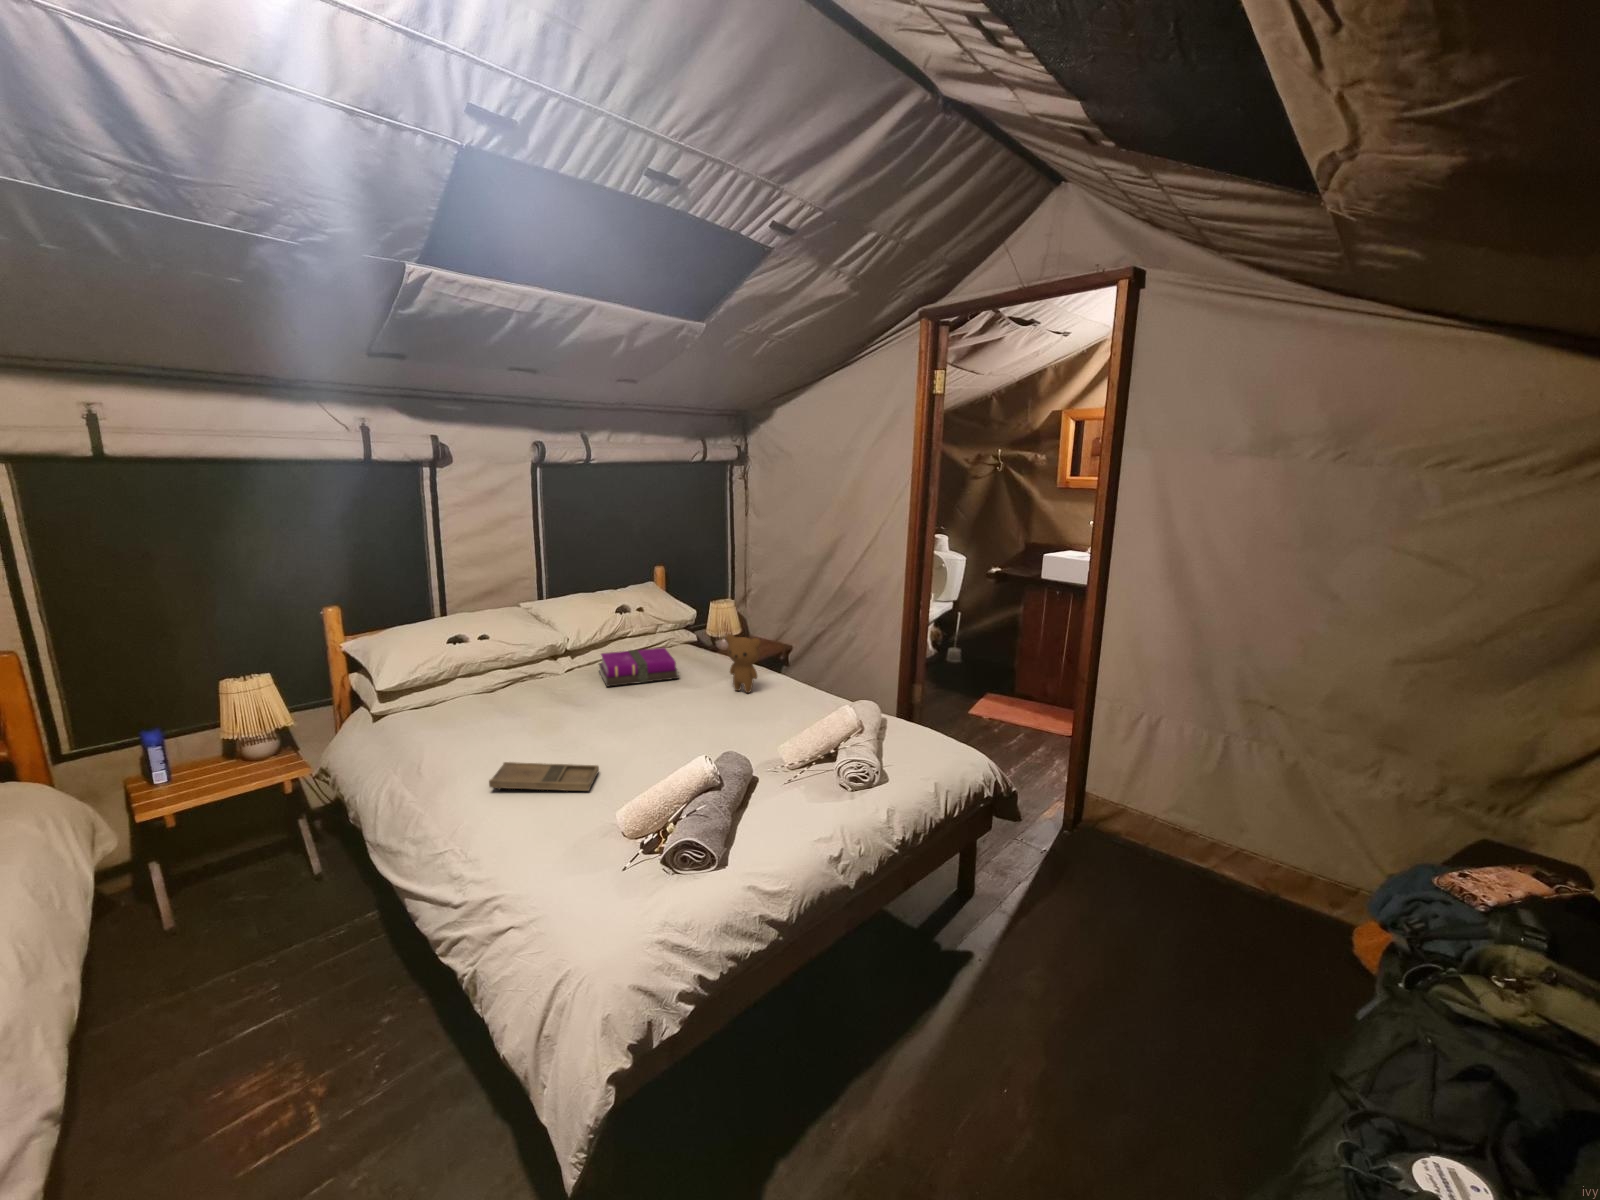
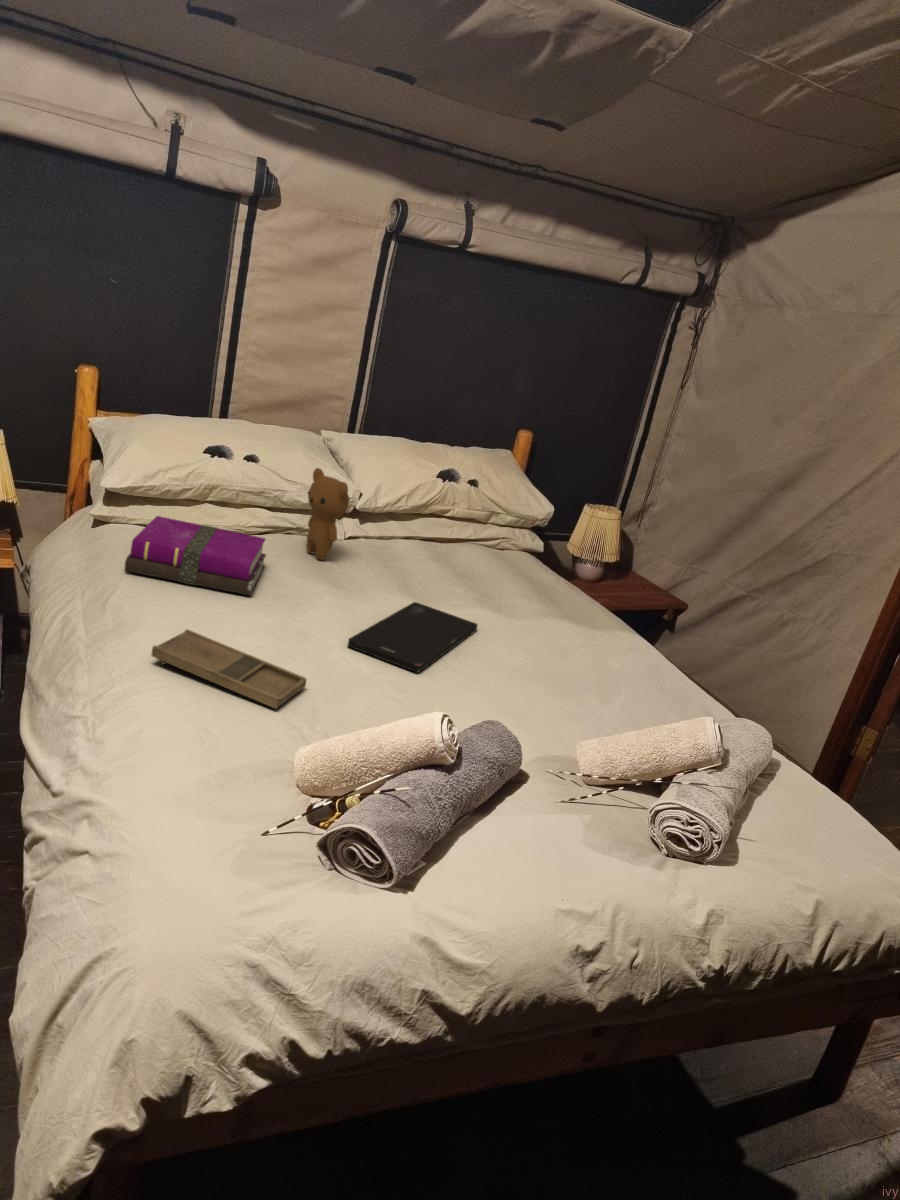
teddy bear: present [726,634,761,693] -> present [306,468,349,560]
notebook: present [599,648,679,687] -> present [124,516,266,595]
smartphone: none [609,696,681,738] -> present [348,602,478,672]

